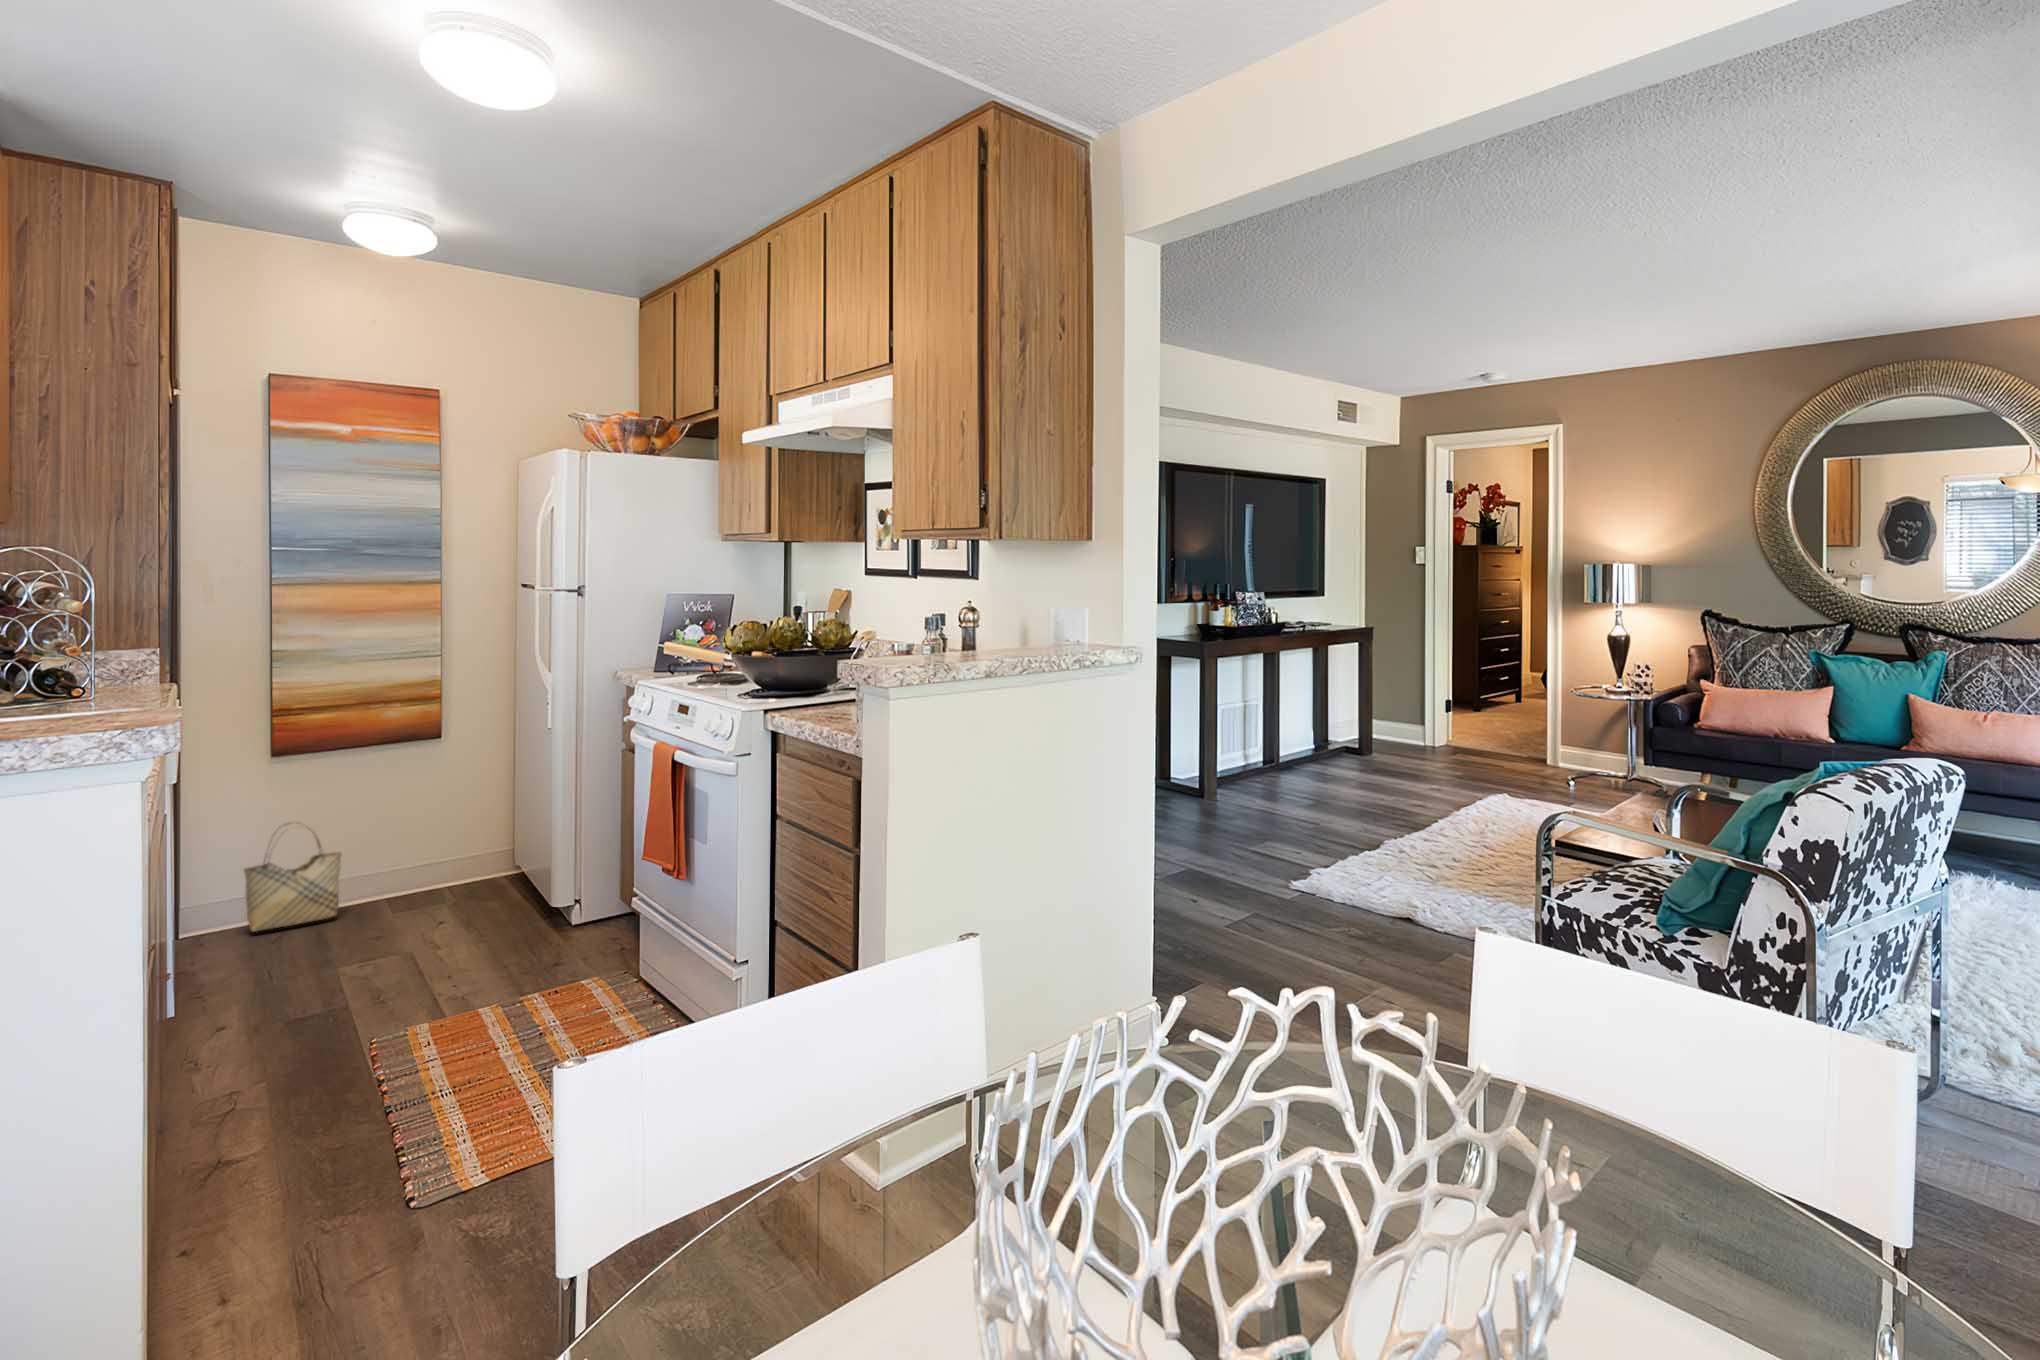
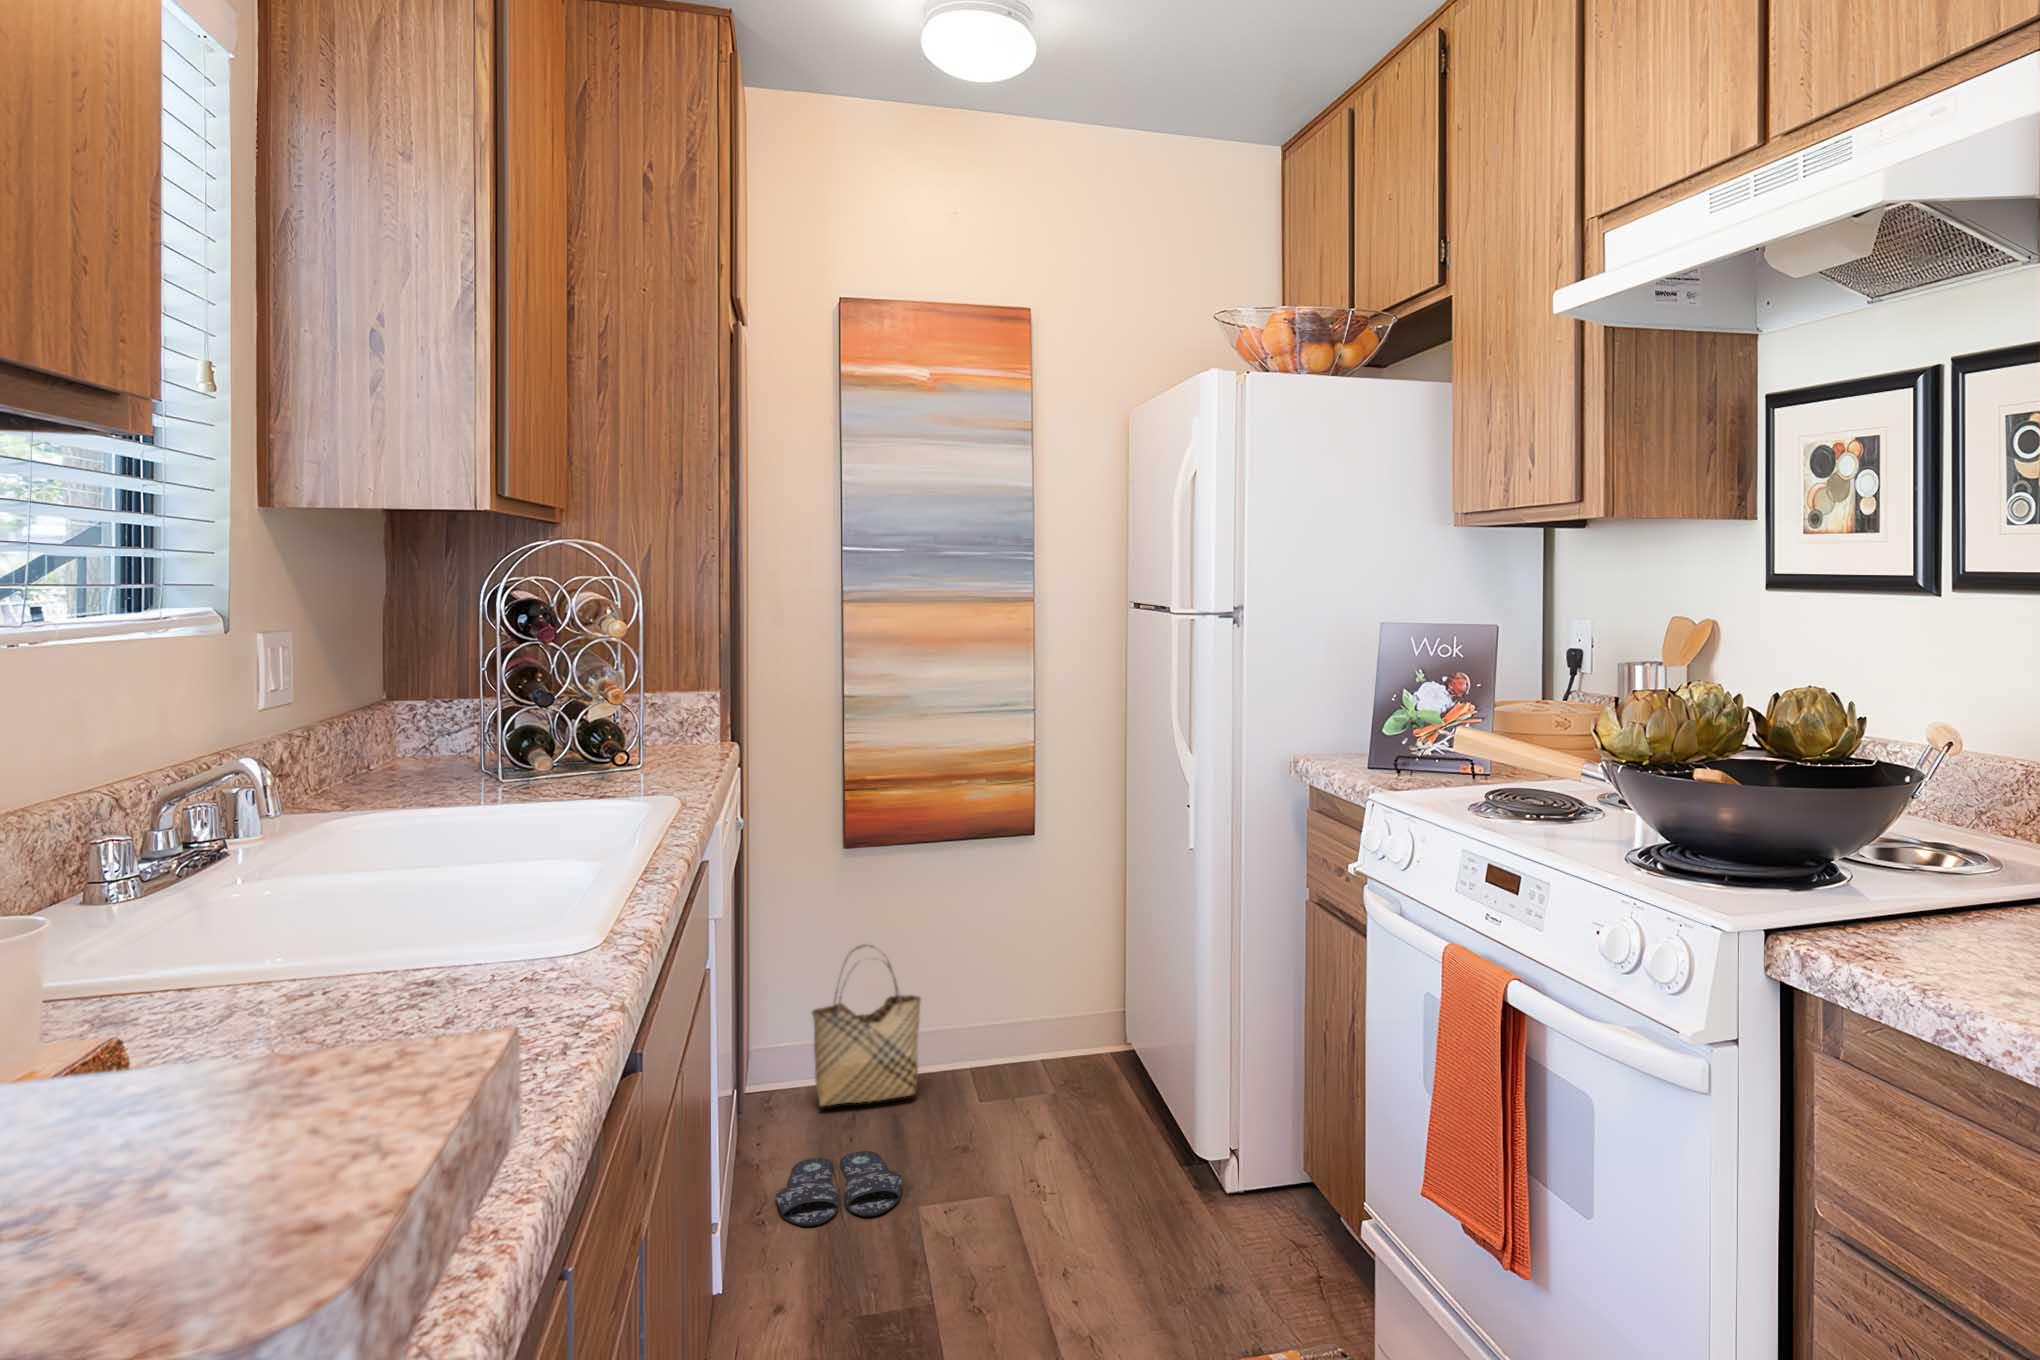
slippers: none [215,947,323,986] -> present [776,1151,902,1226]

